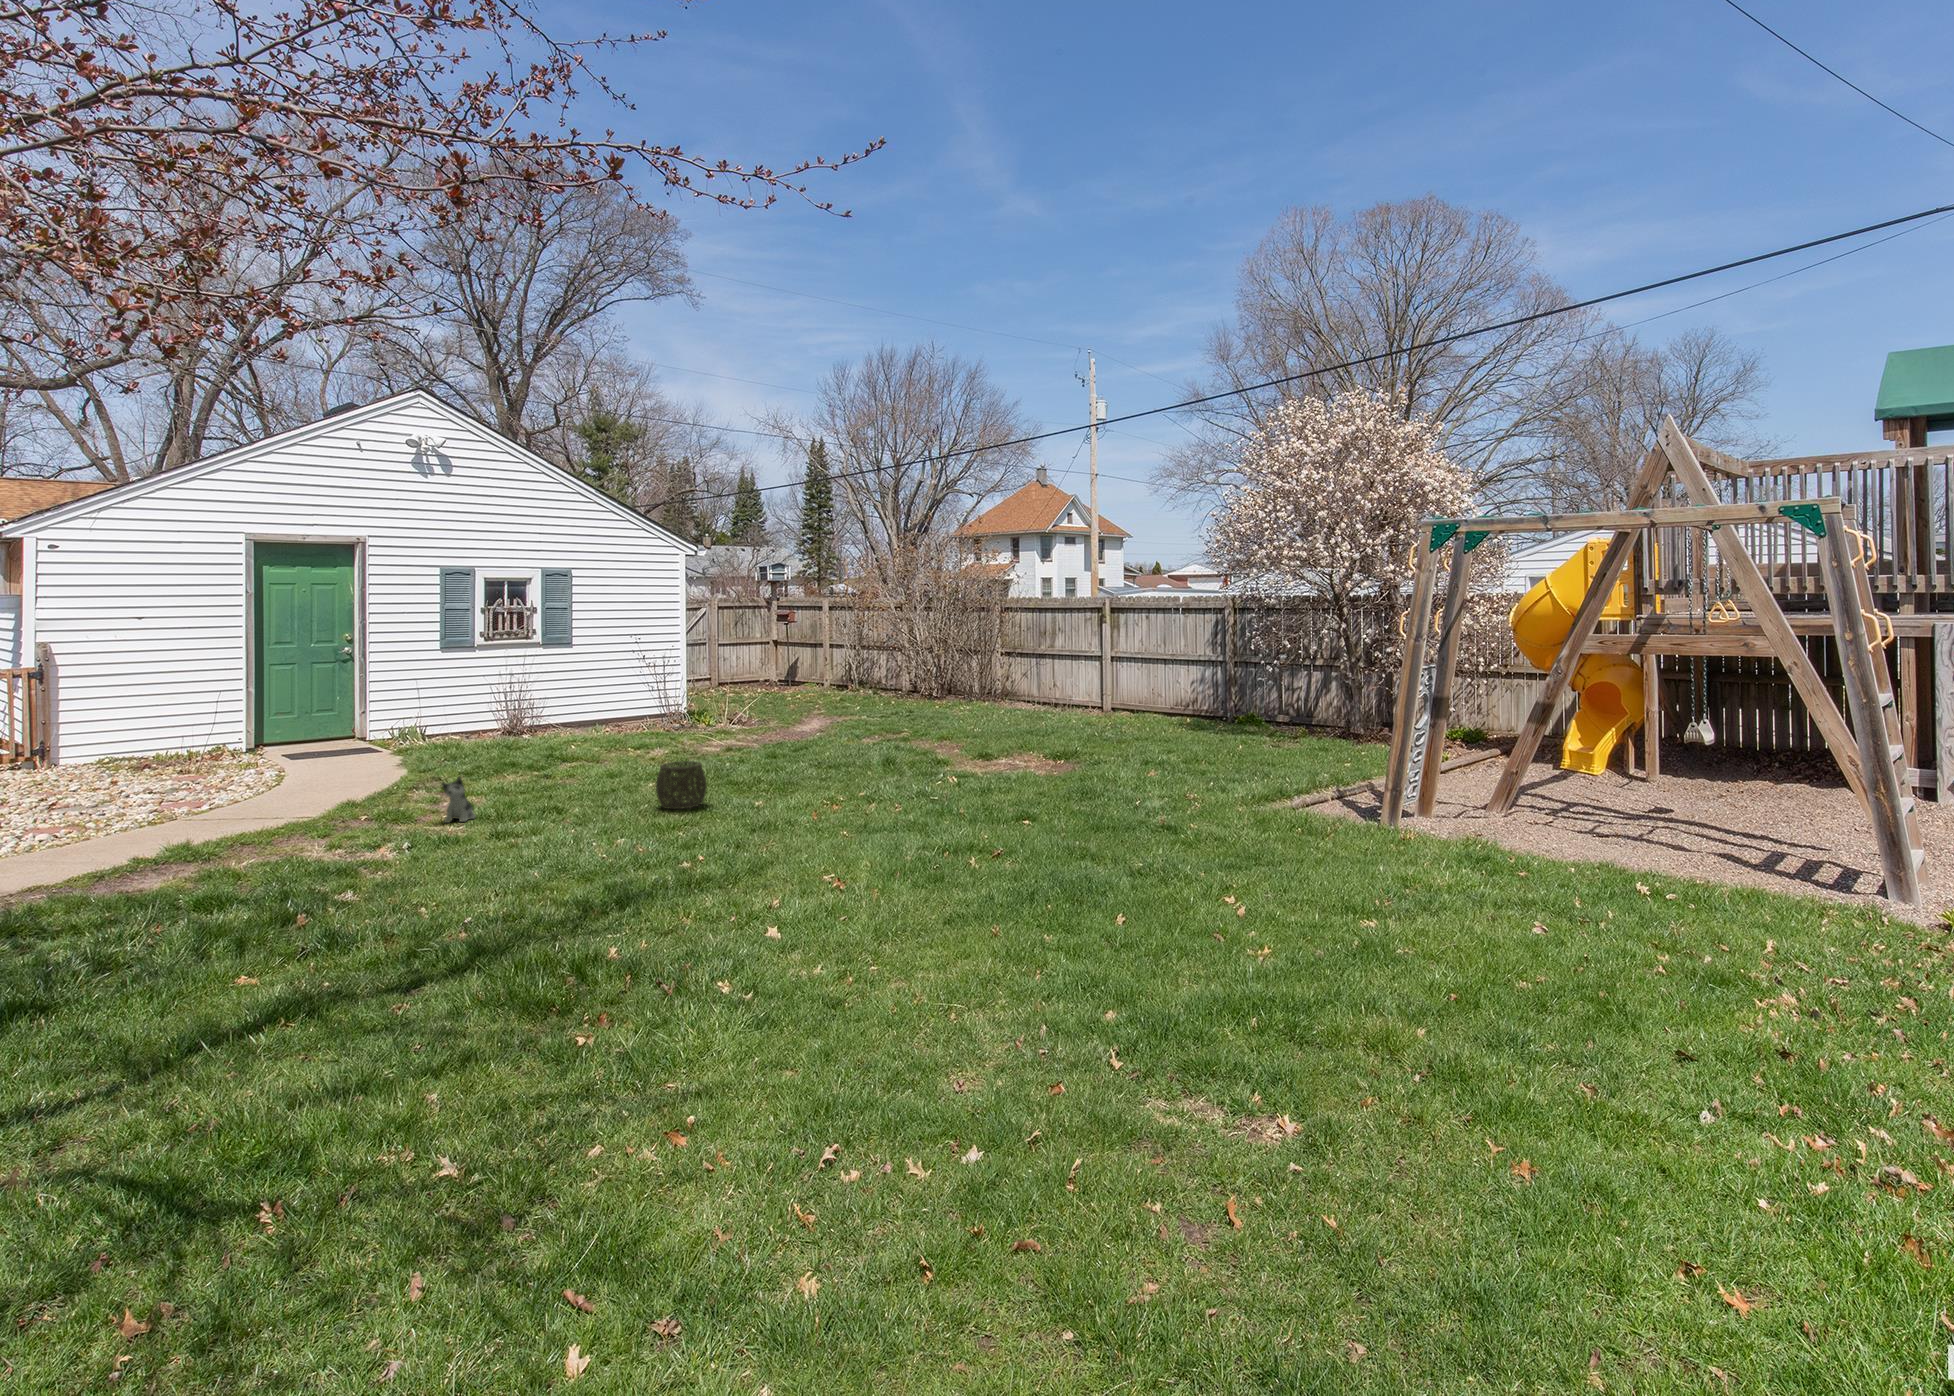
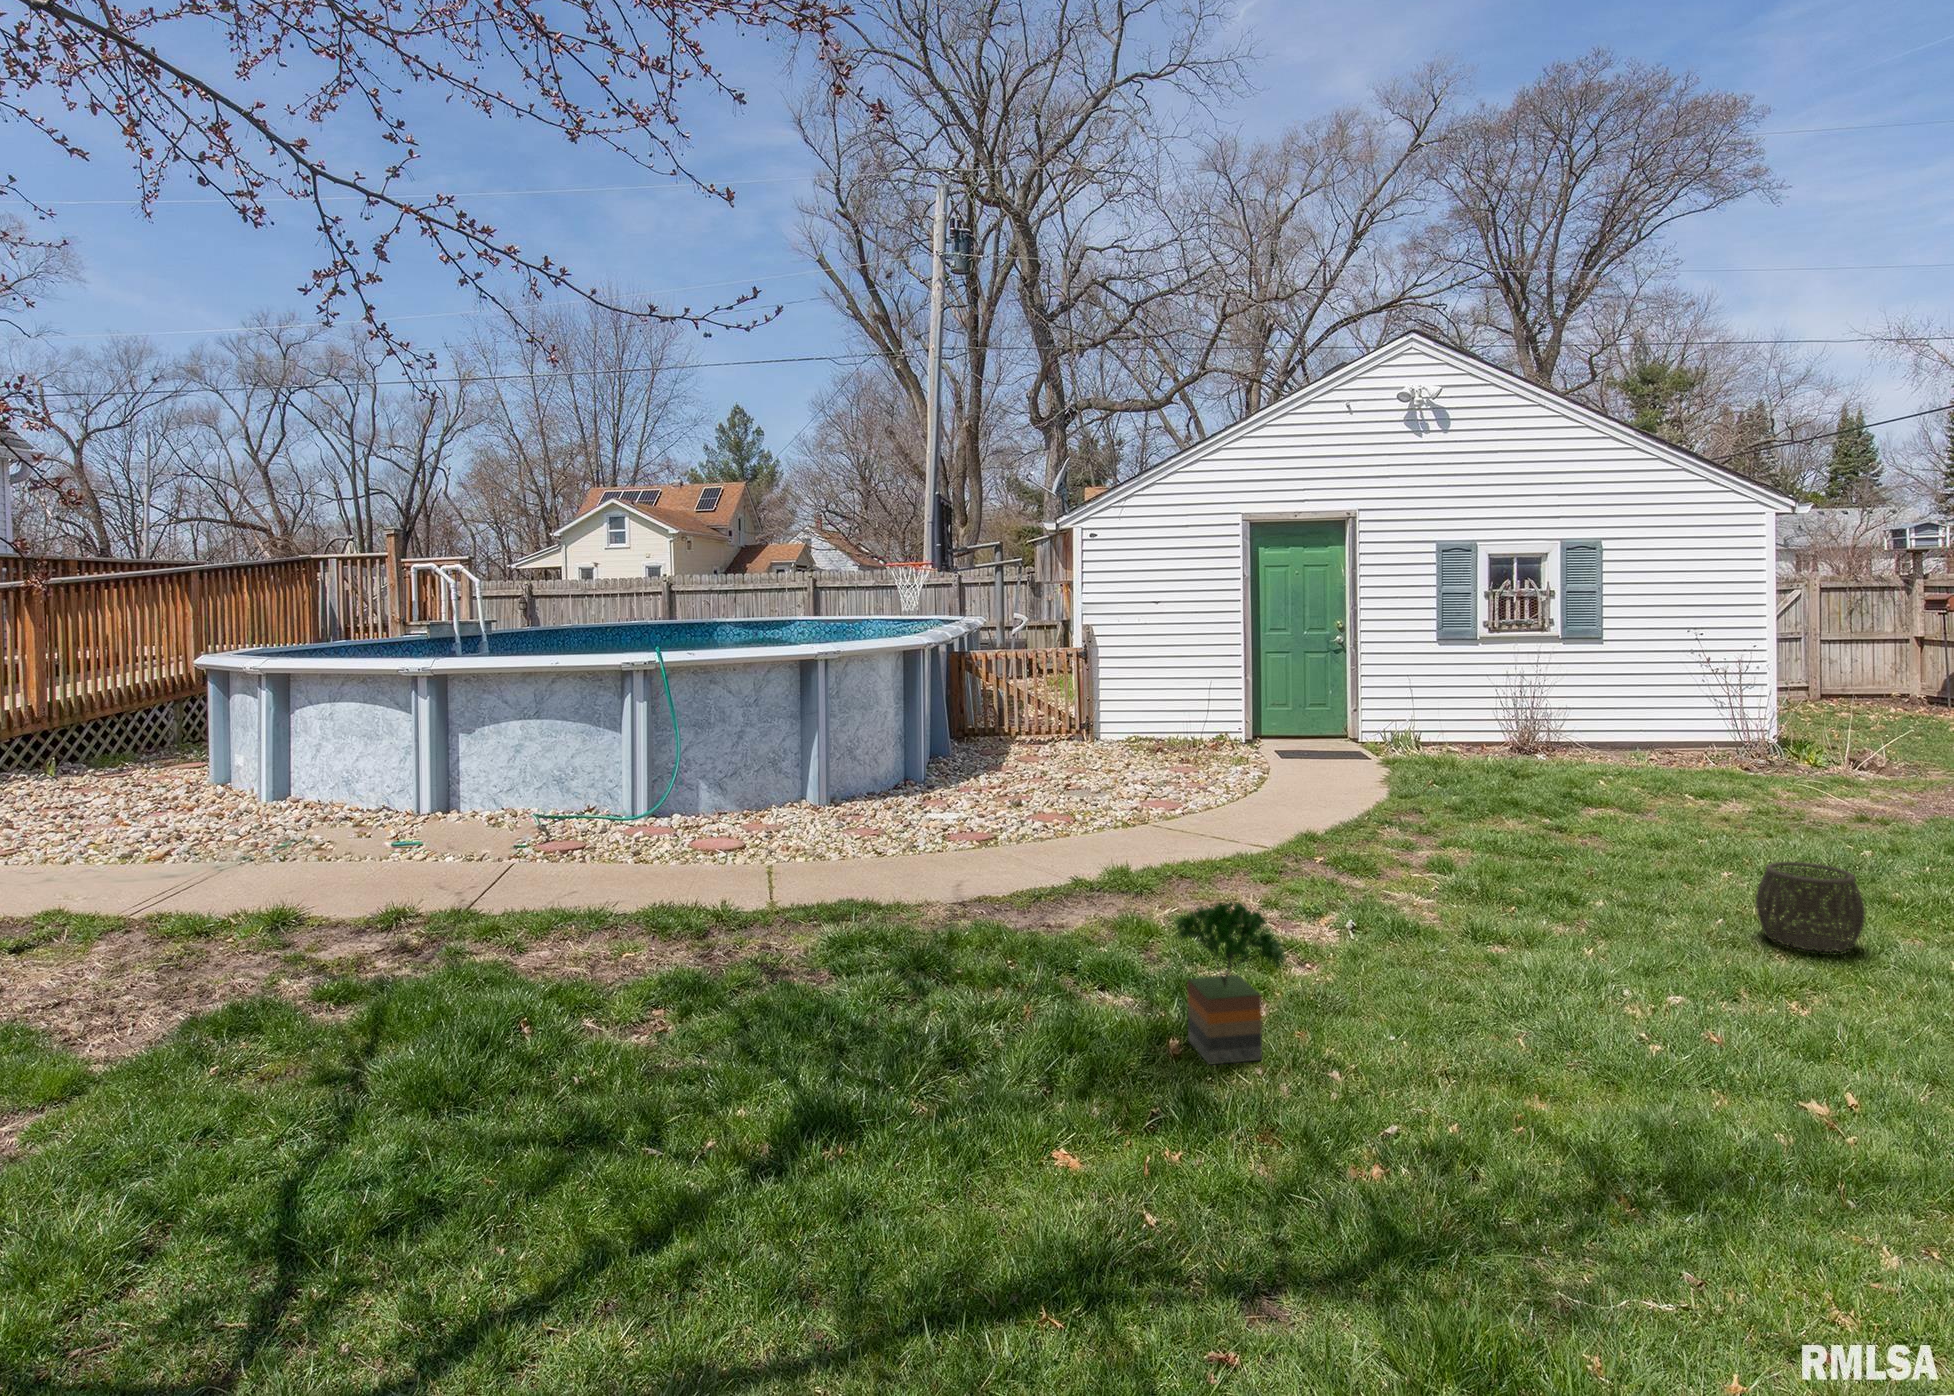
plush toy: present [442,777,475,823] -> none [1411,831,1455,896]
potted tree: none [282,813,376,927] -> present [1174,902,1286,1065]

